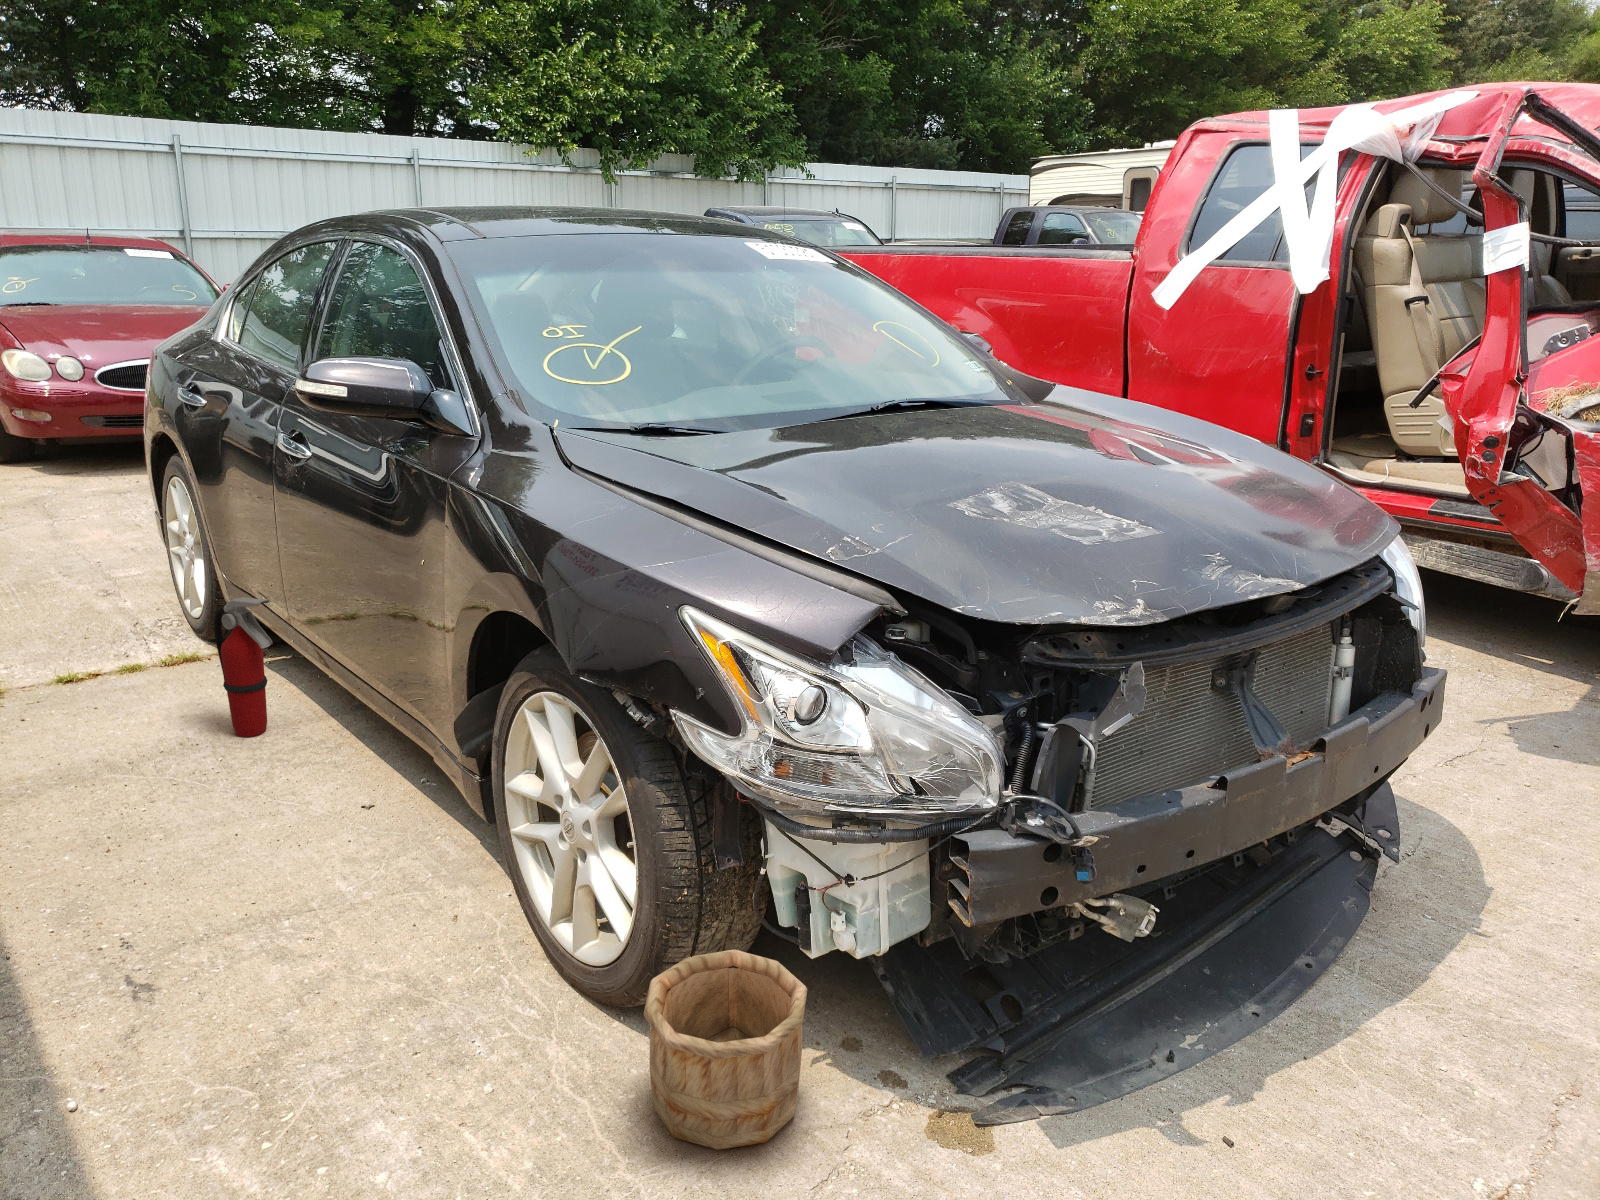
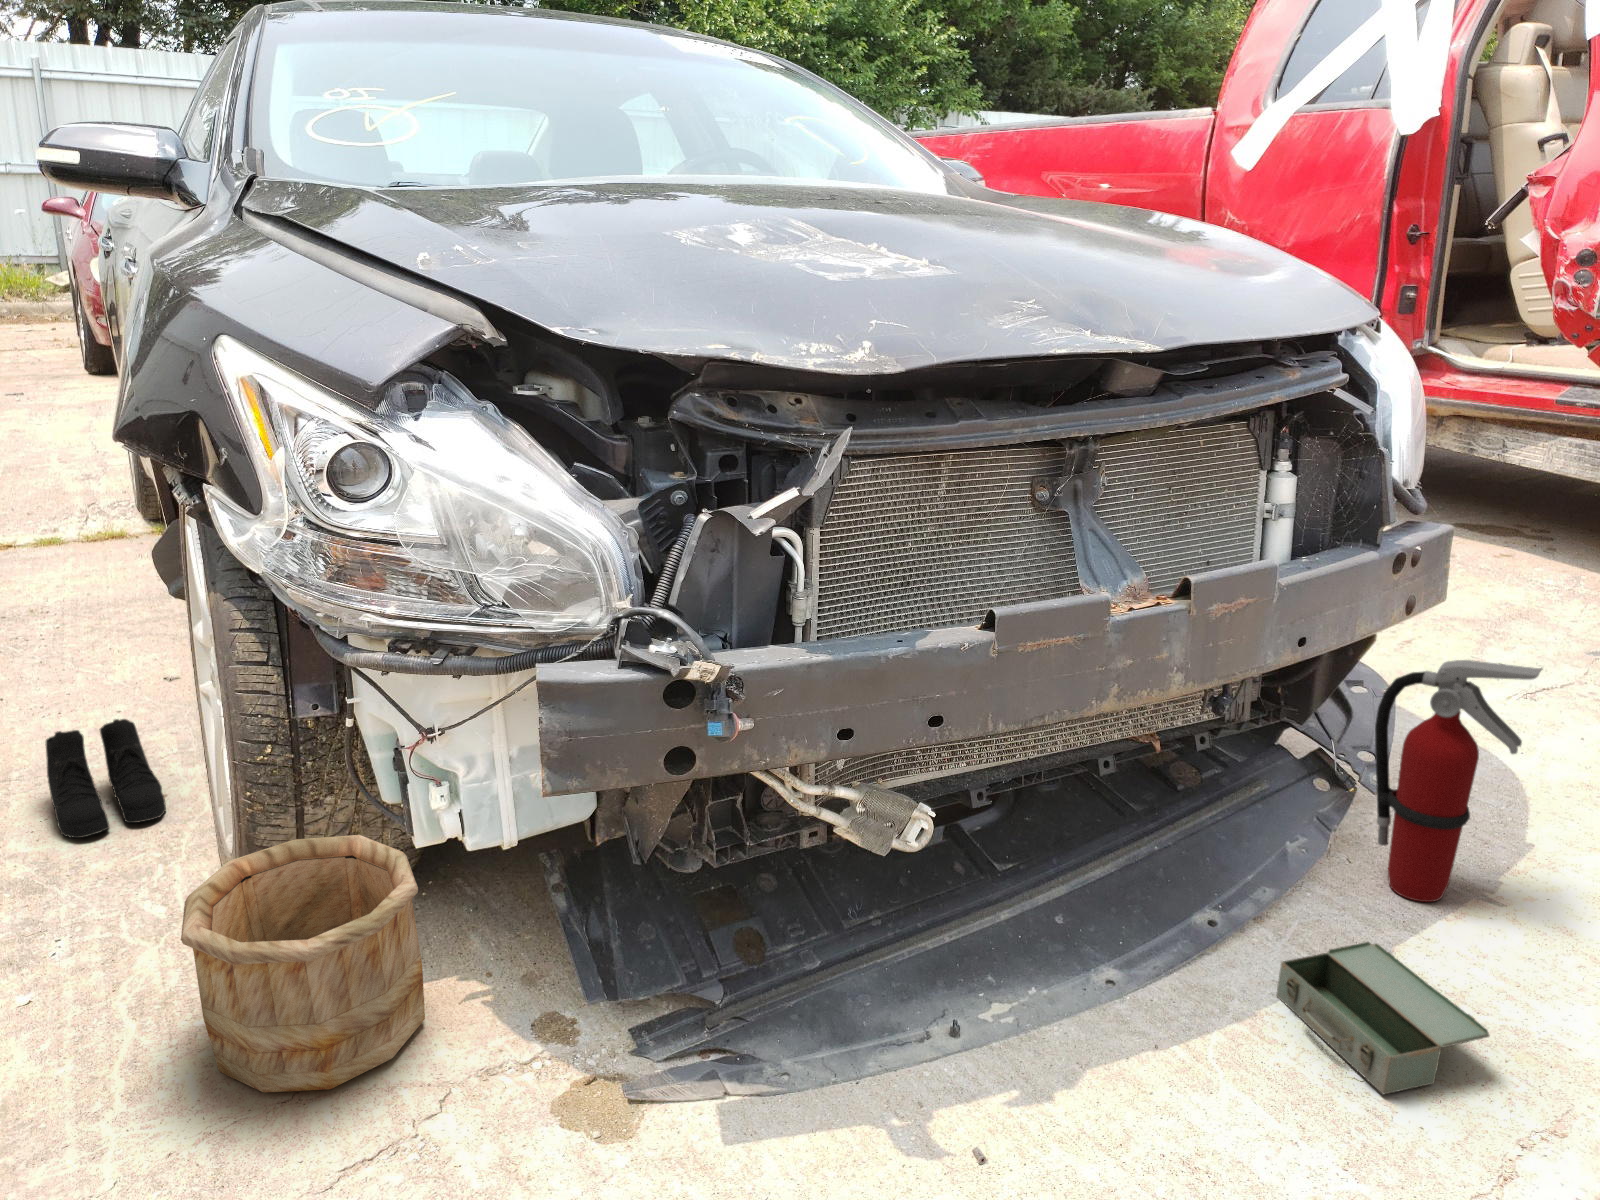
fire extinguisher: present [214,597,272,737] -> present [1375,660,1542,902]
boots: none [376,853,477,959] -> present [45,719,166,838]
toolbox: none [1363,968,1515,1076] -> present [1276,942,1489,1094]

